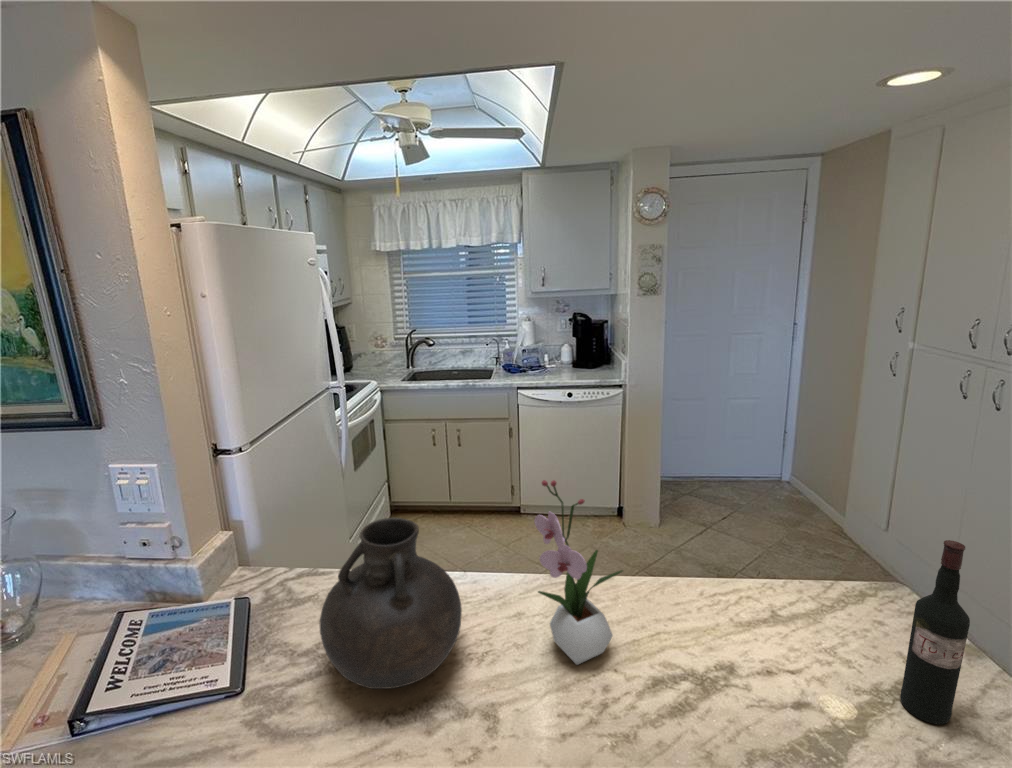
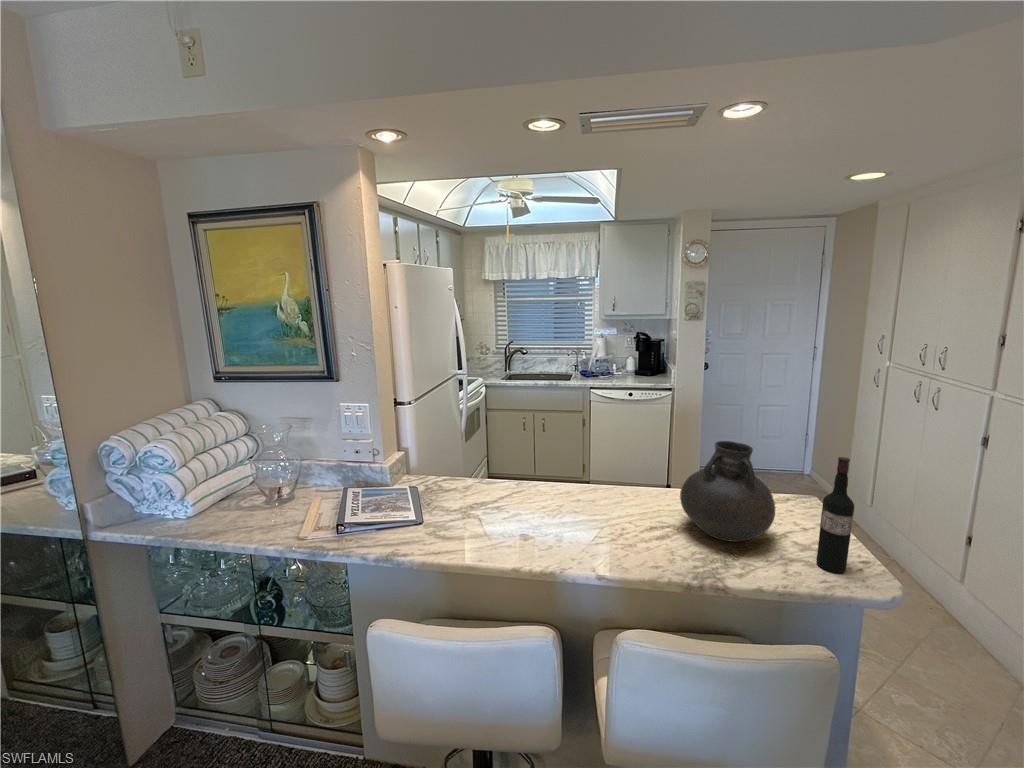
flower arrangement: present [534,480,623,665] -> none [591,416,644,530]
vase: present [320,518,462,689] -> present [680,441,775,542]

